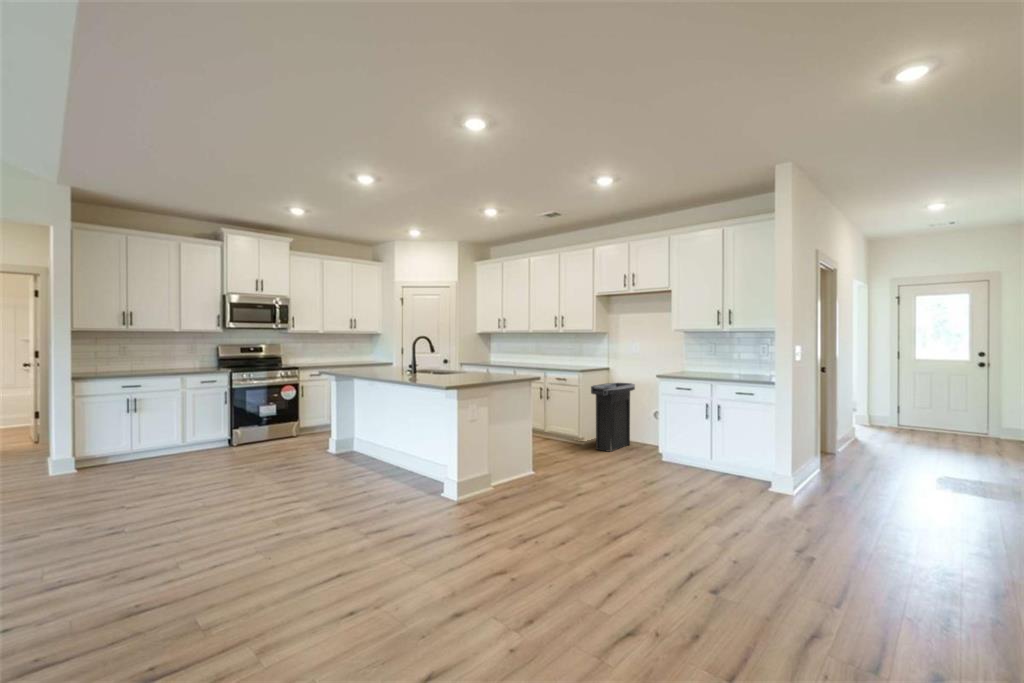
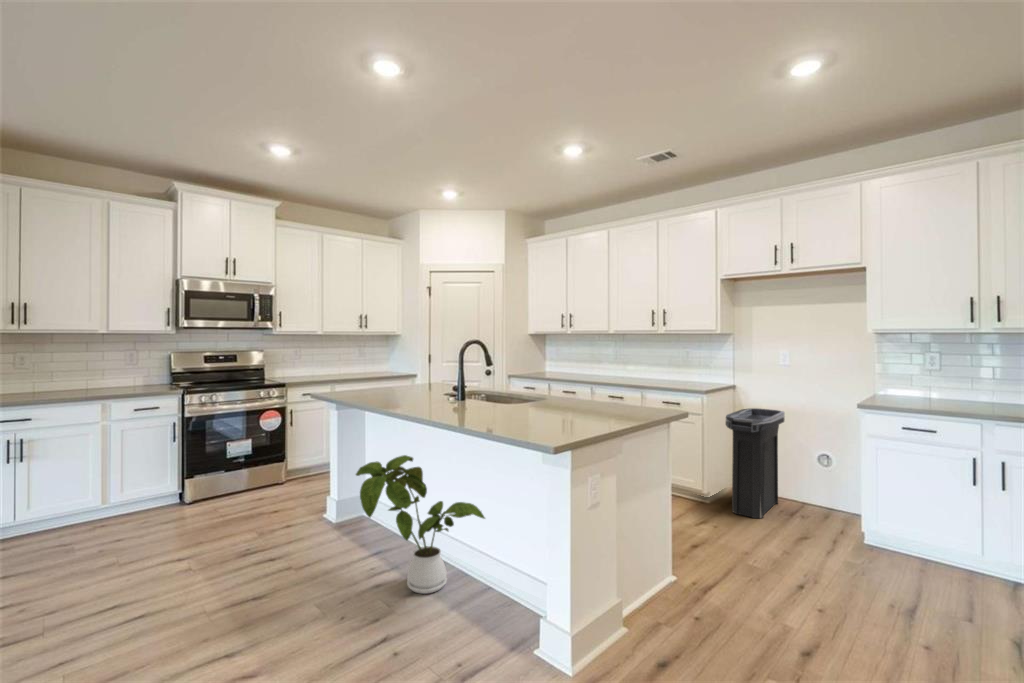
house plant: none [348,401,421,481] -> present [356,455,485,594]

